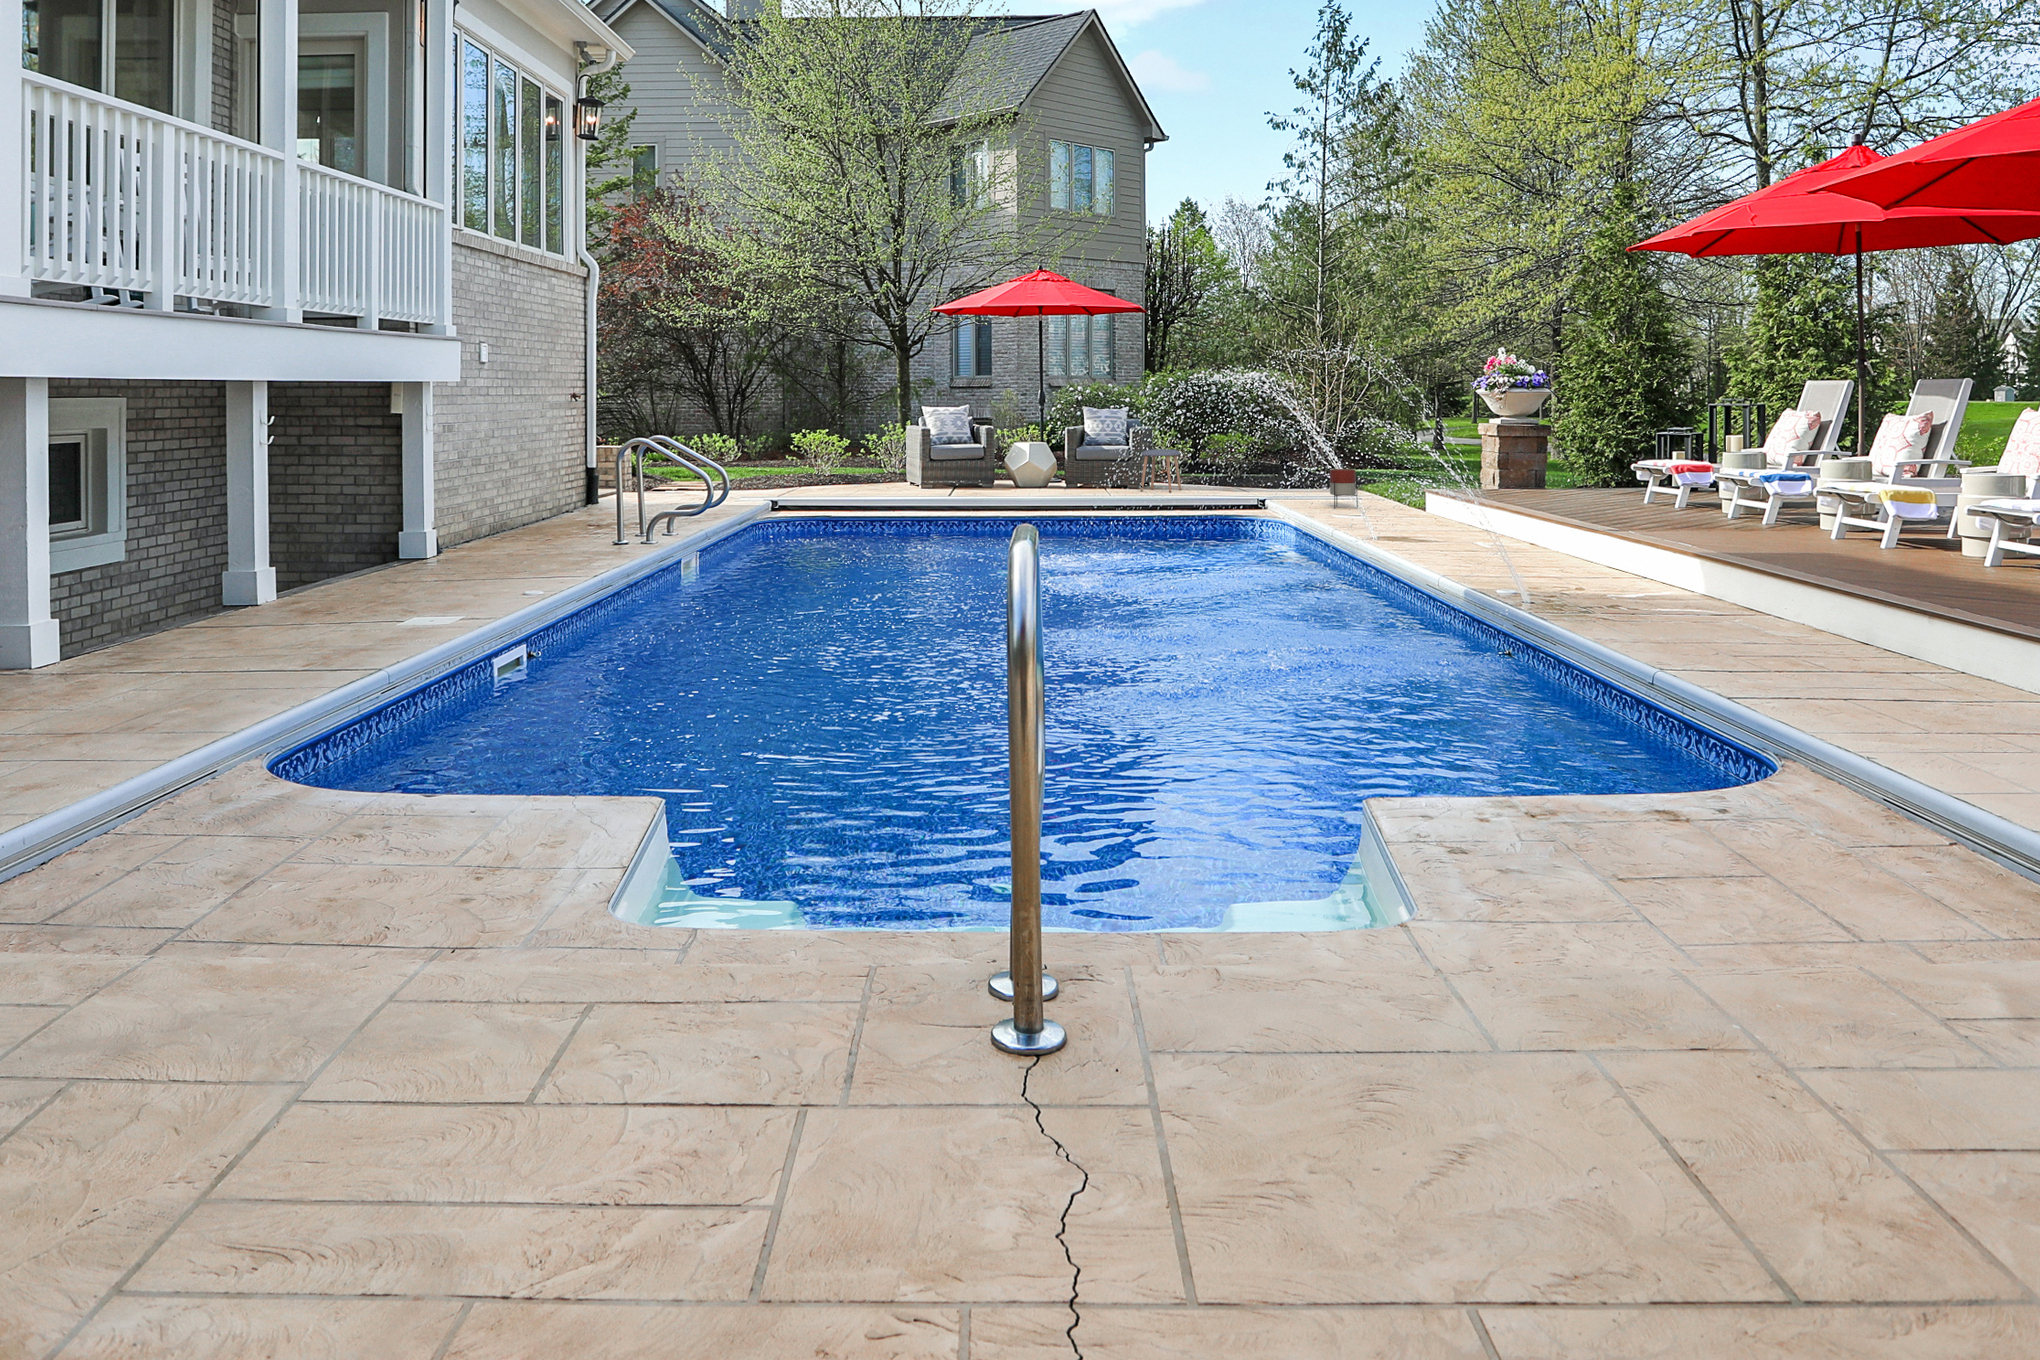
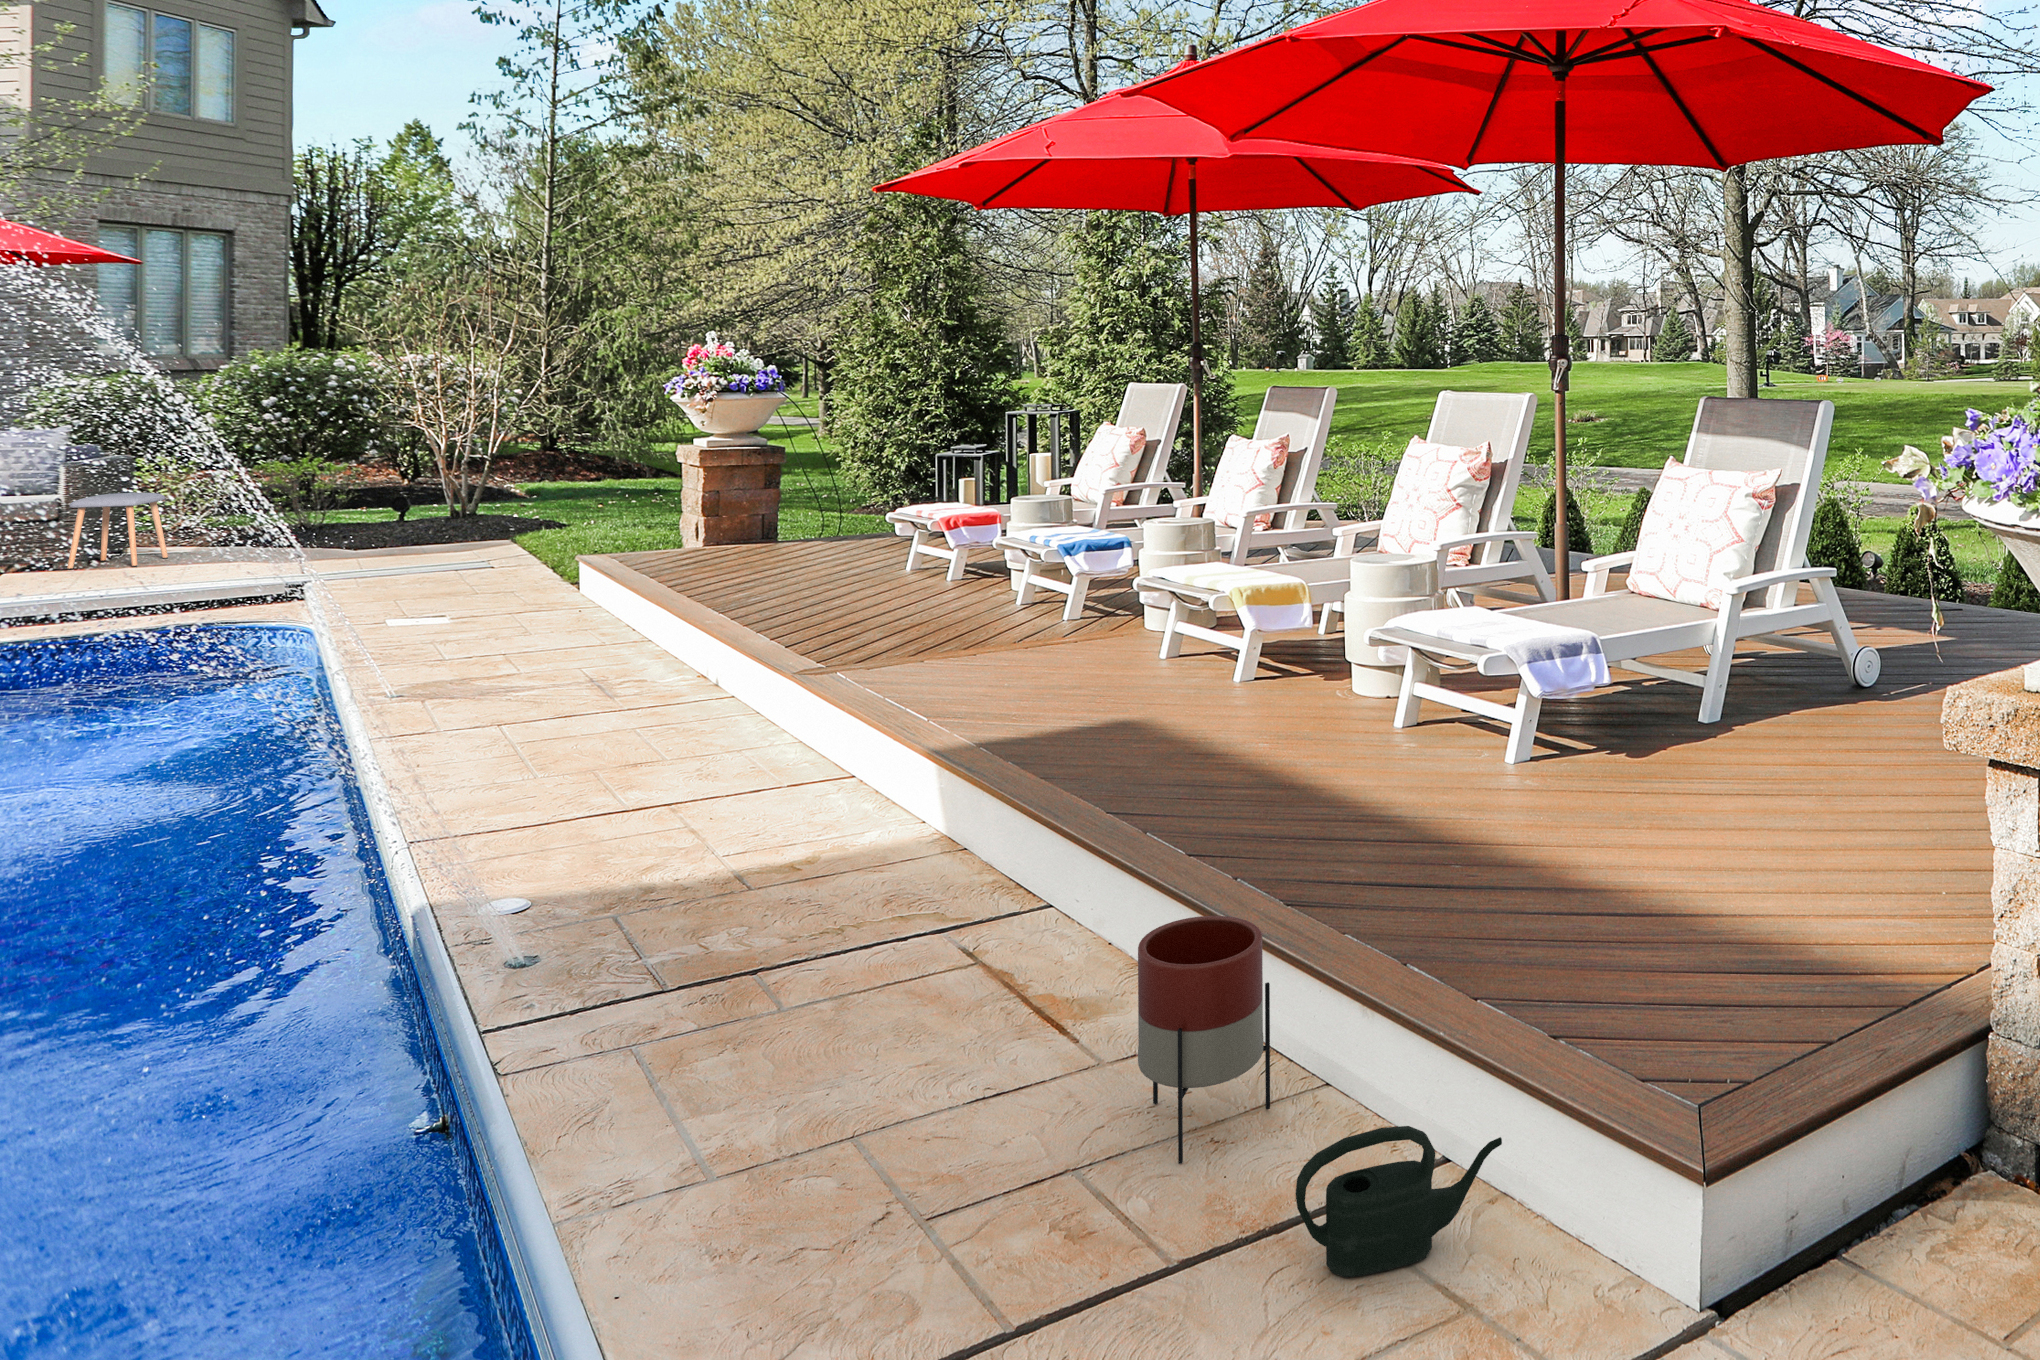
planter: present [1330,469,1358,509] -> present [1138,916,1270,1164]
watering can: none [1874,647,1981,706] -> present [1295,1126,1502,1277]

